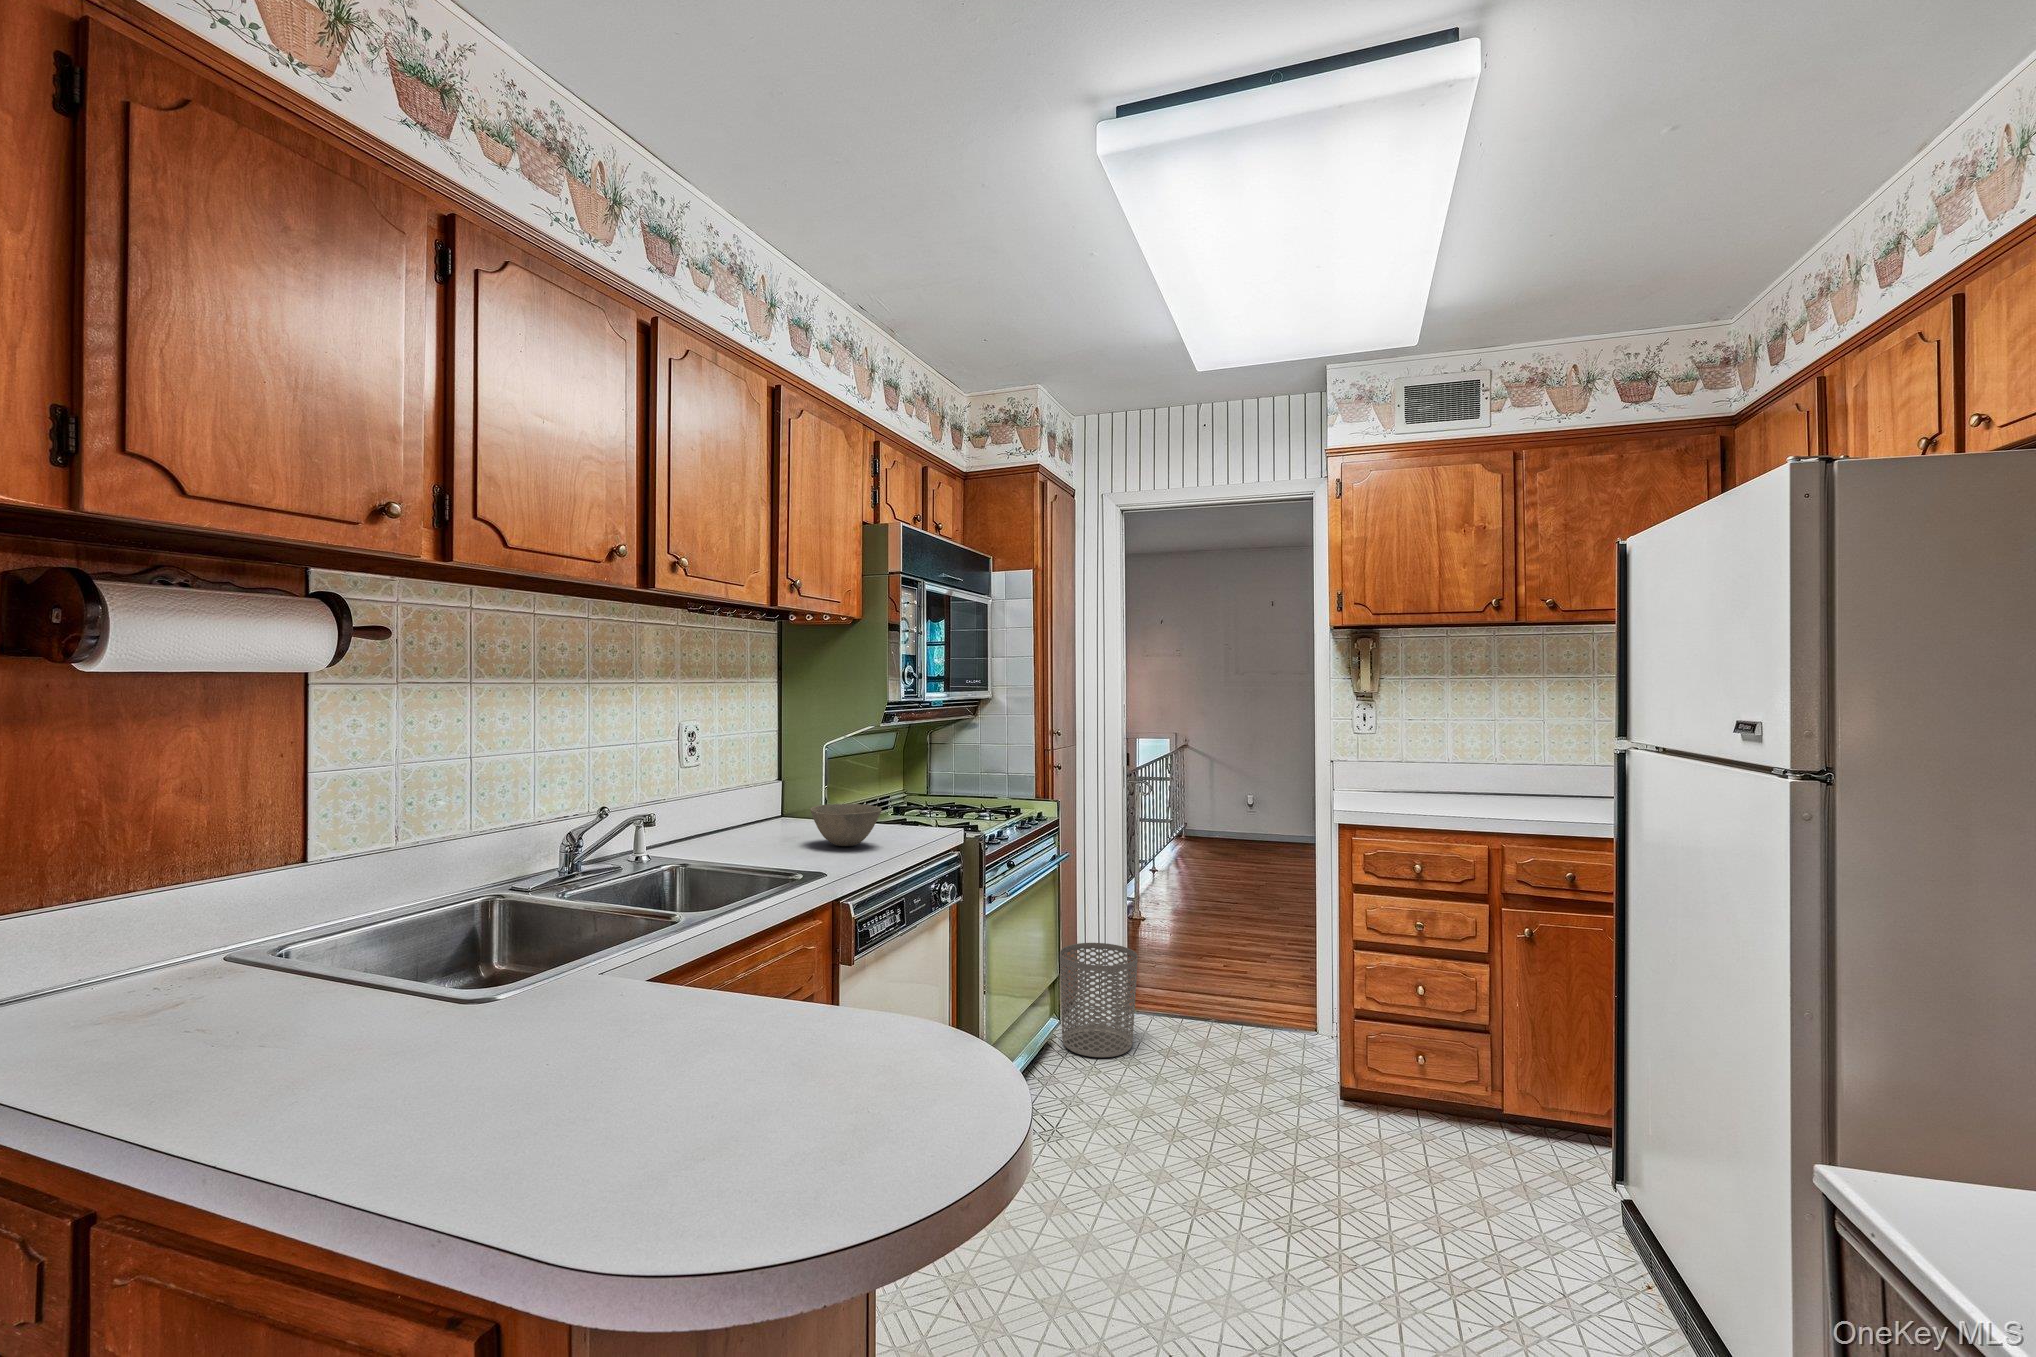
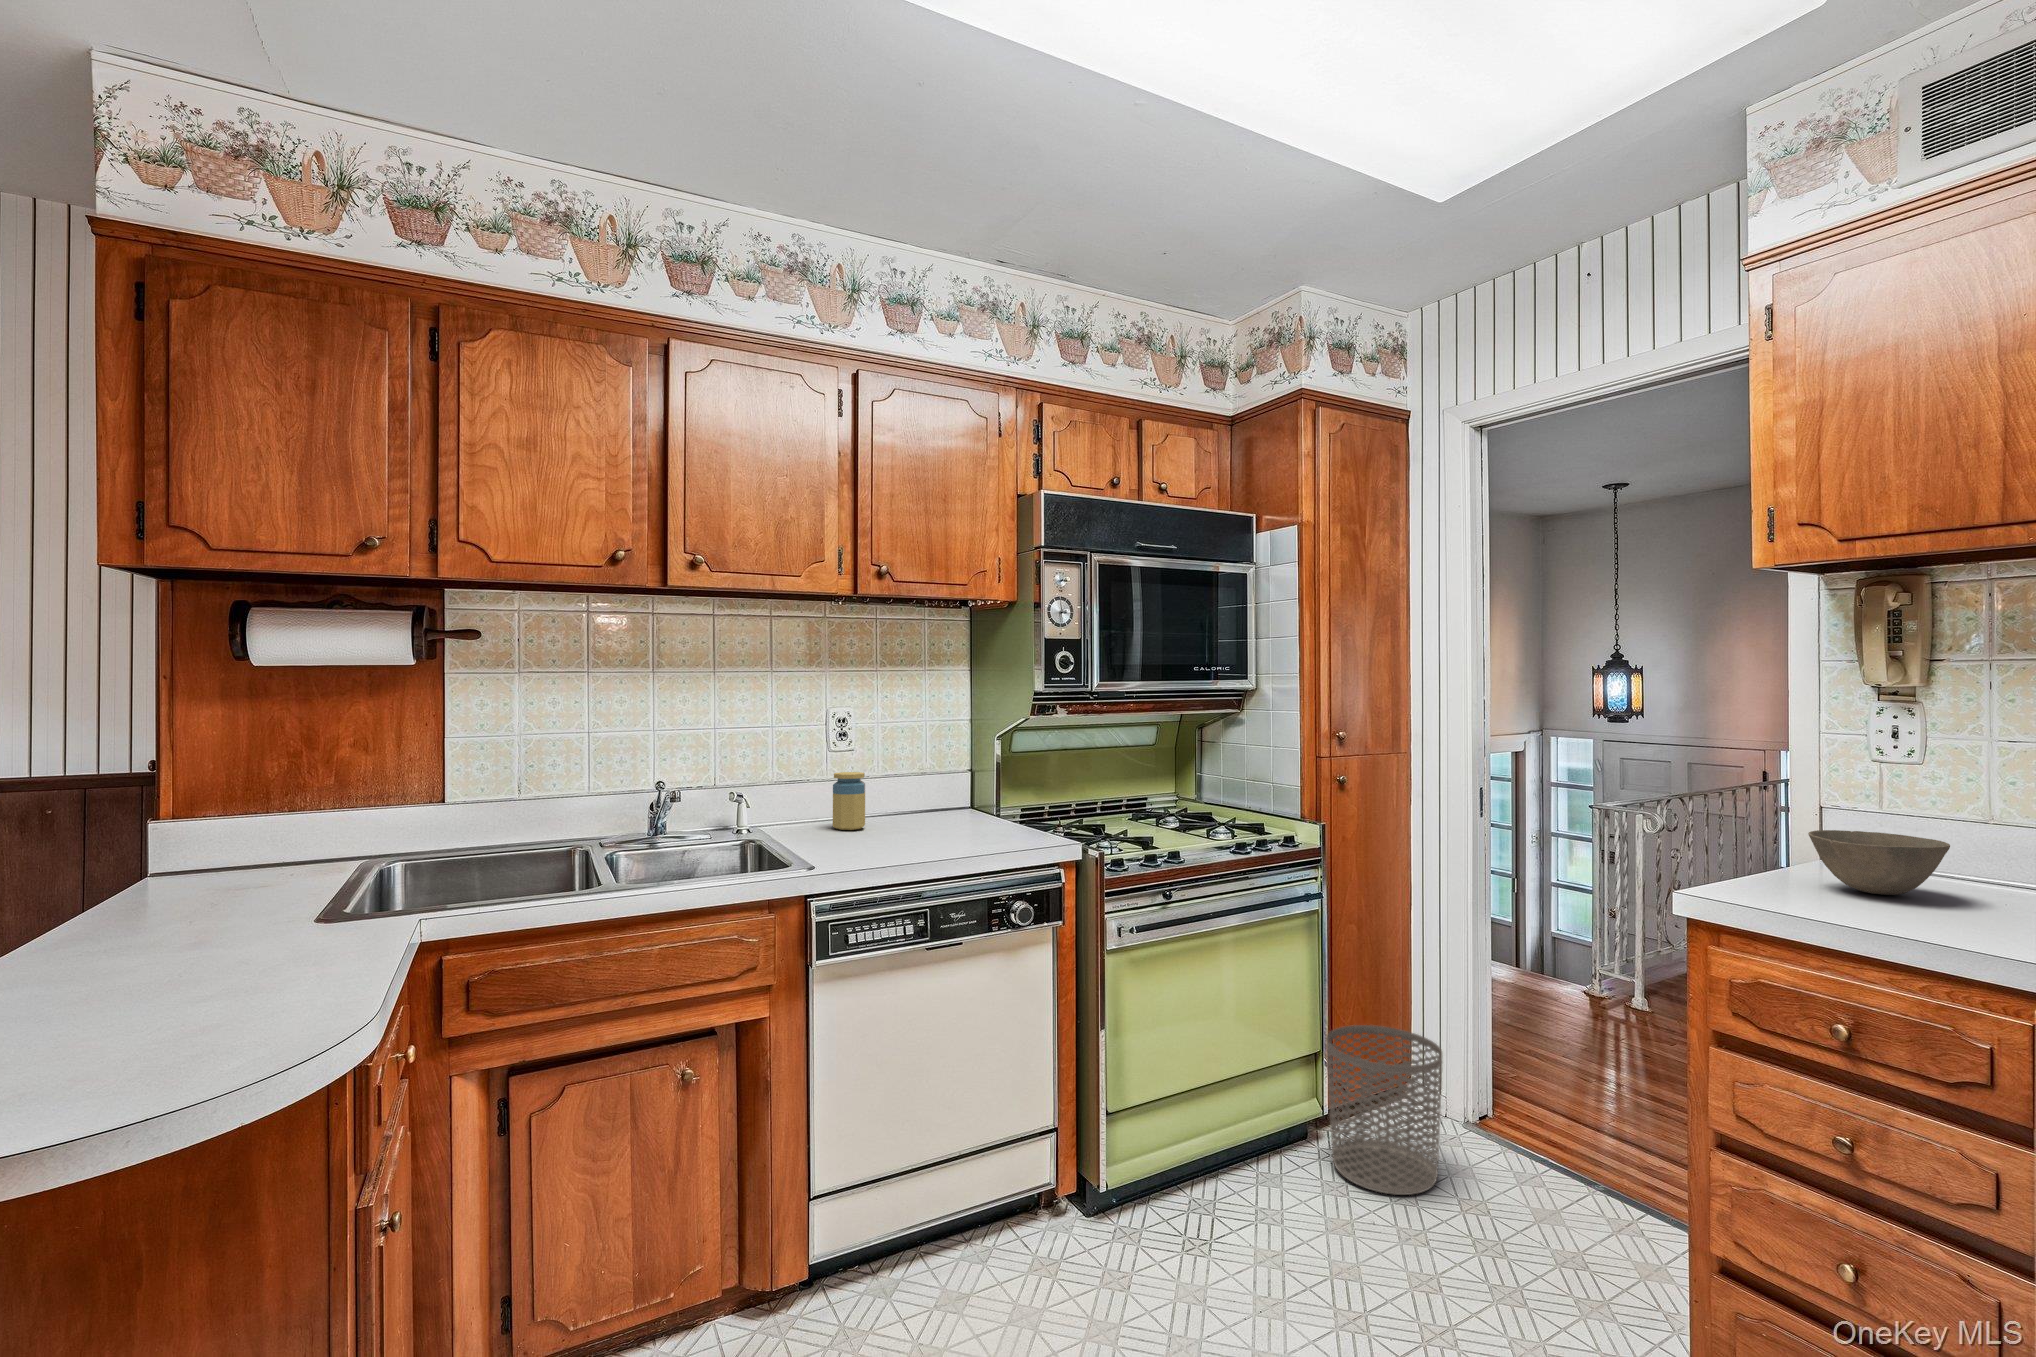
jar: none [723,779,758,837] -> present [833,772,865,830]
bowl: present [810,804,882,846] -> present [1808,830,1950,895]

